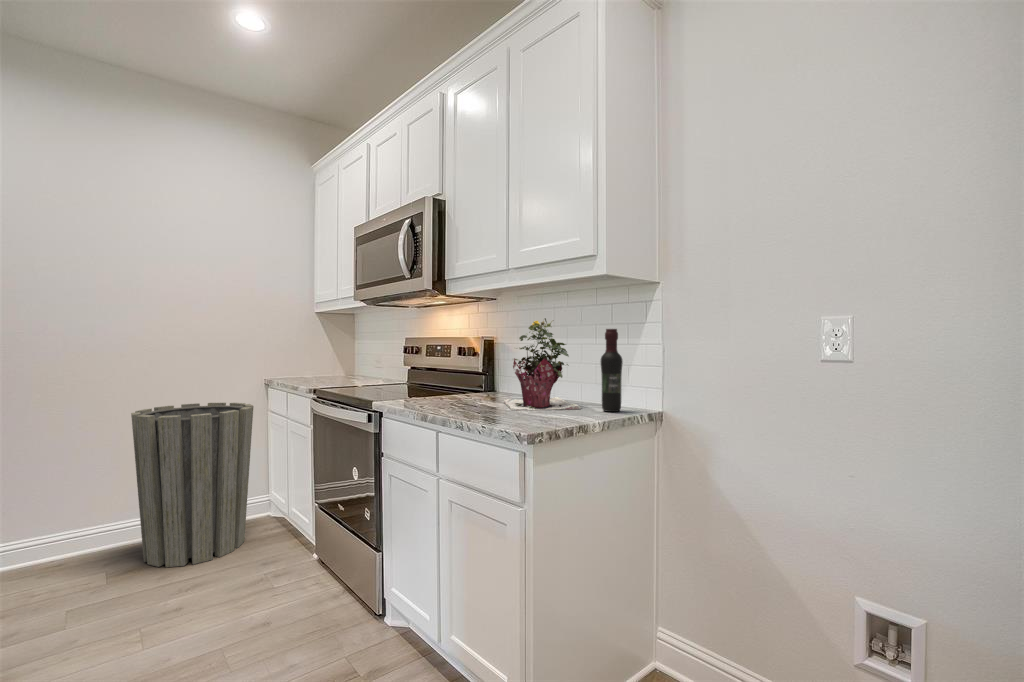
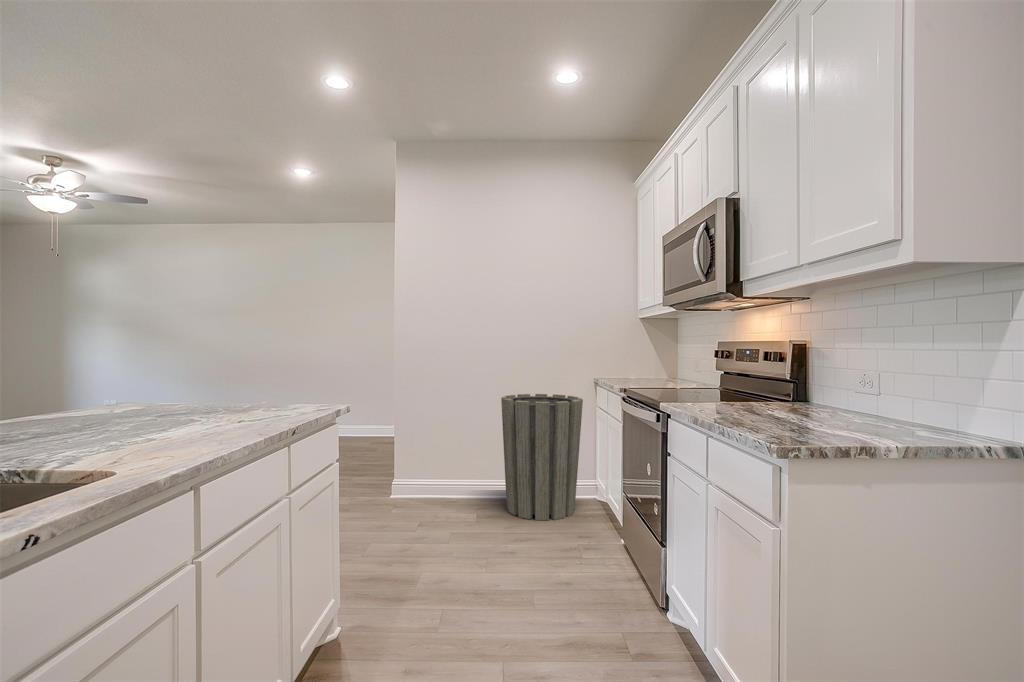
potted plant: present [504,318,581,410] -> none [798,319,900,432]
wine bottle: present [601,329,623,412] -> none [927,330,965,441]

